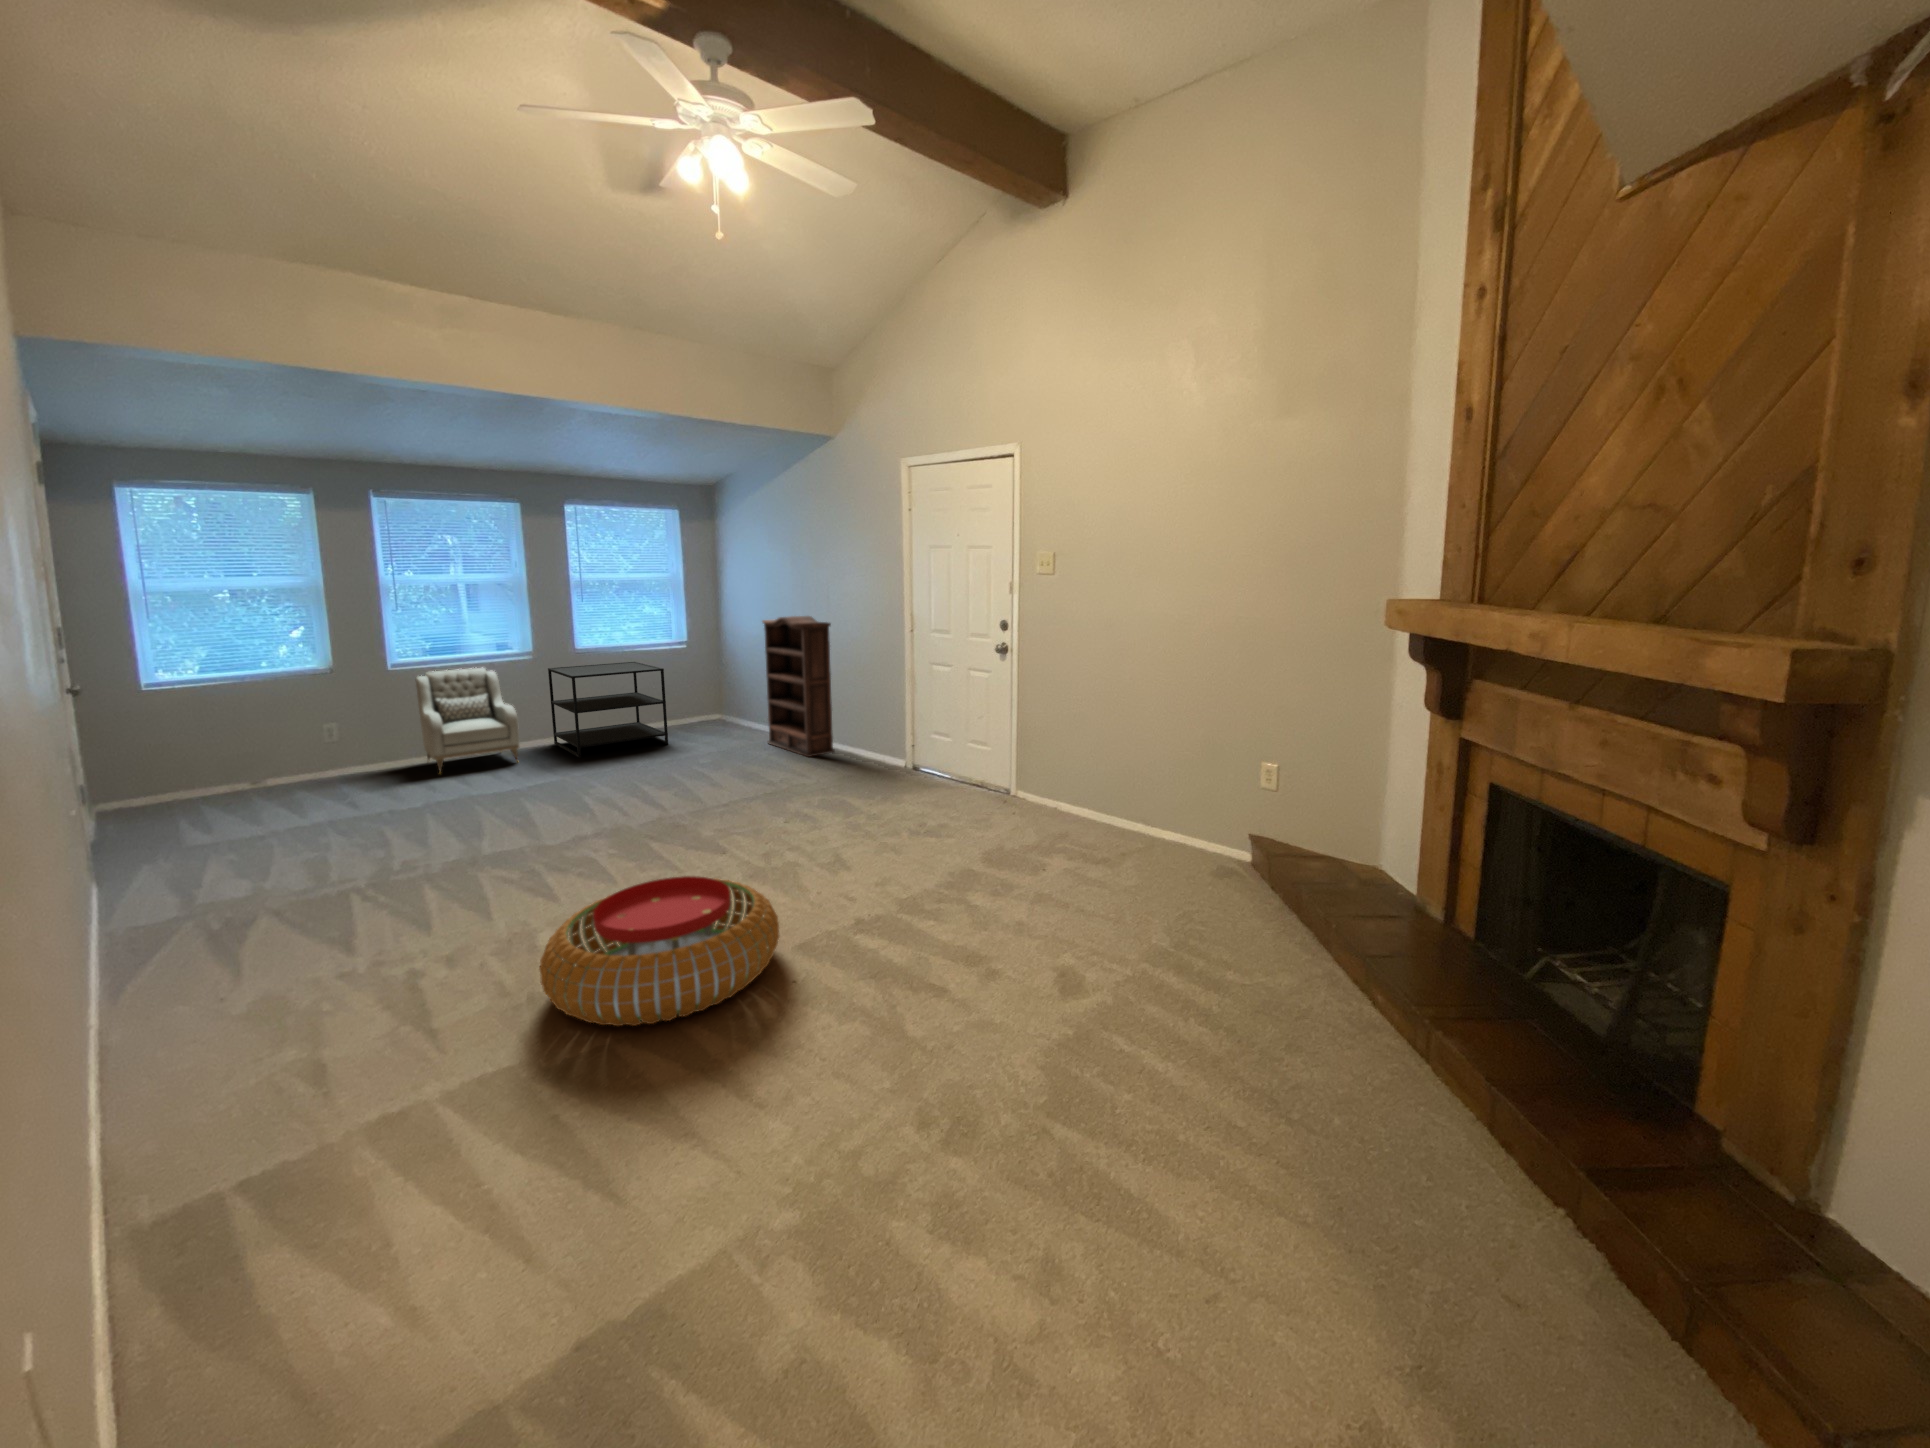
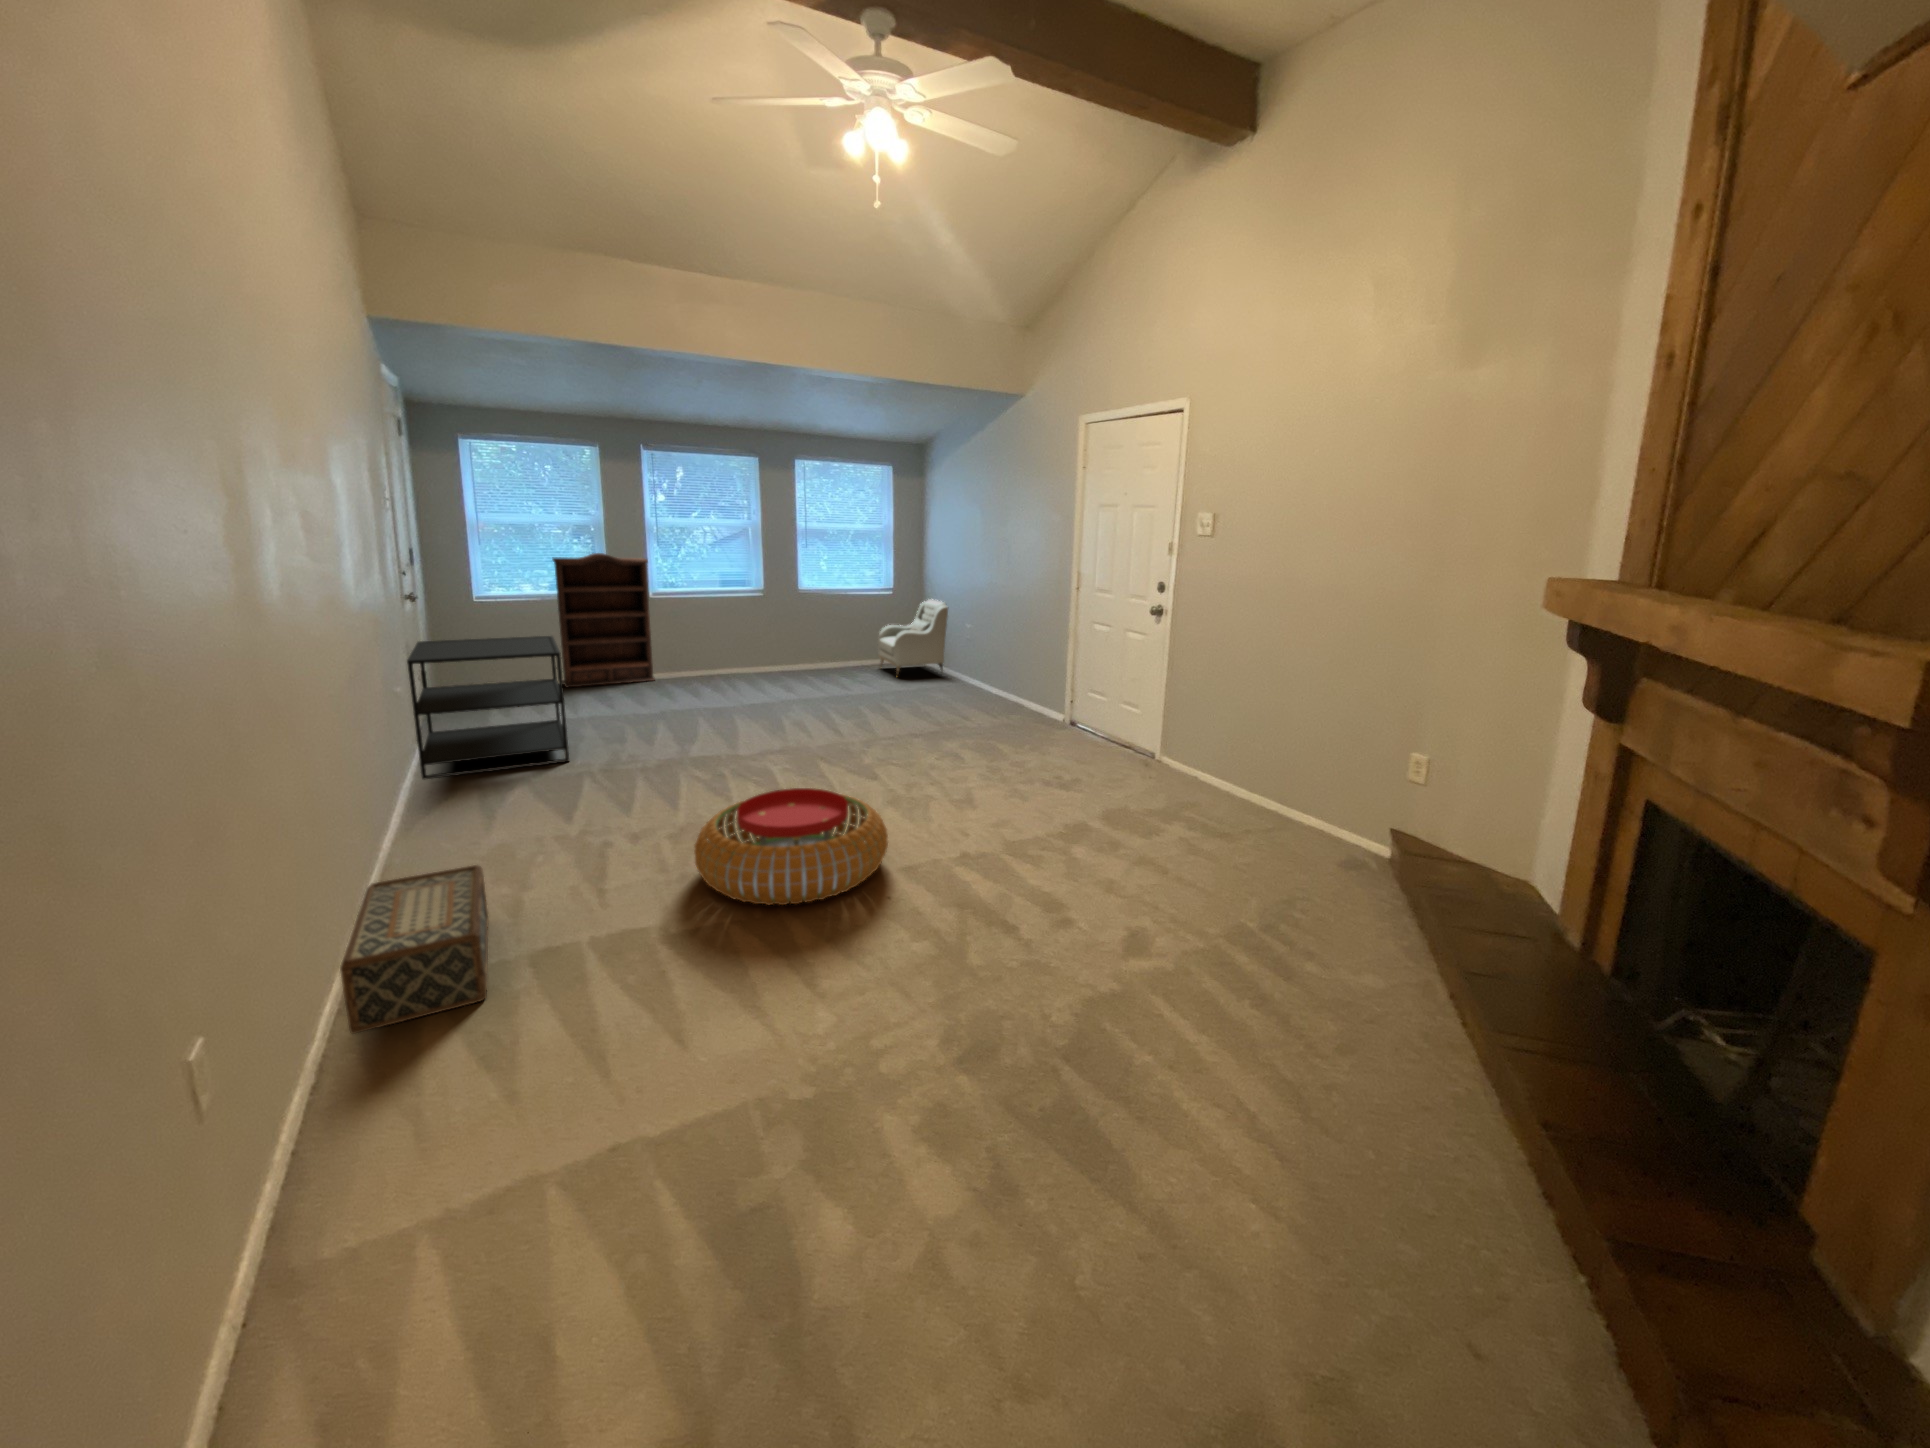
bookshelf: present [762,616,834,757] -> present [553,553,655,688]
side table: present [548,662,668,757] -> present [407,636,569,780]
armchair: present [416,668,519,772] -> present [878,599,948,674]
woven basket: none [26,1050,279,1349] -> present [340,865,488,1034]

